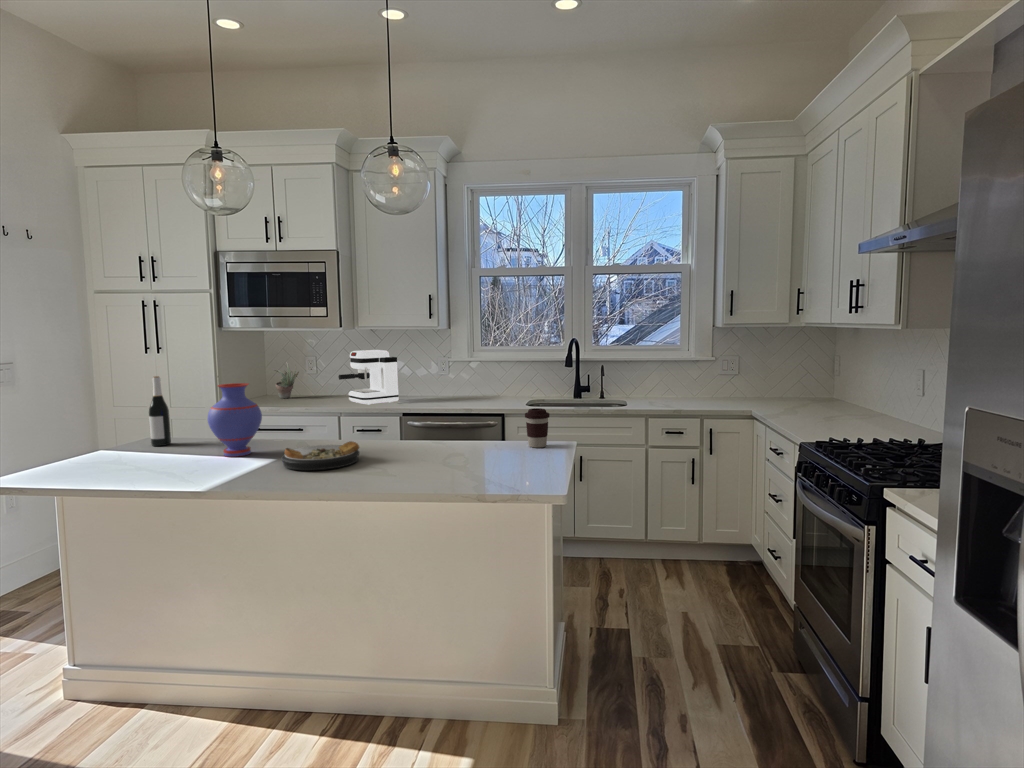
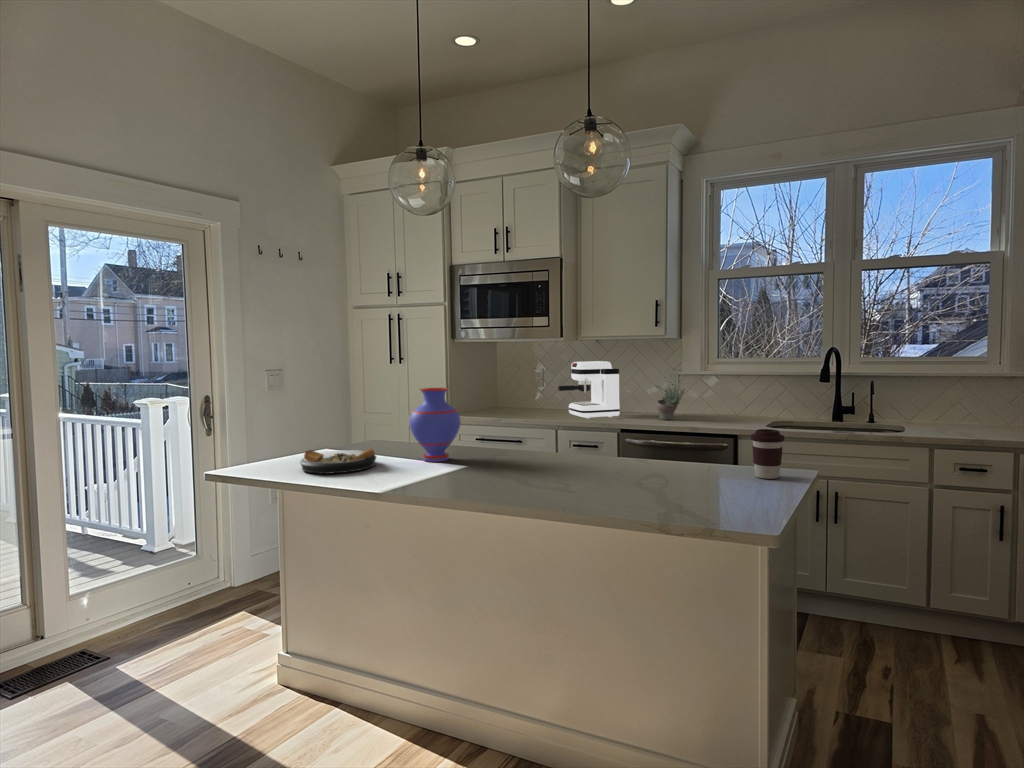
succulent plant: present [274,362,299,398] -> present [656,376,685,420]
wine bottle: present [149,376,171,446] -> none [369,380,388,447]
plate: present [281,441,360,470] -> present [300,448,376,474]

